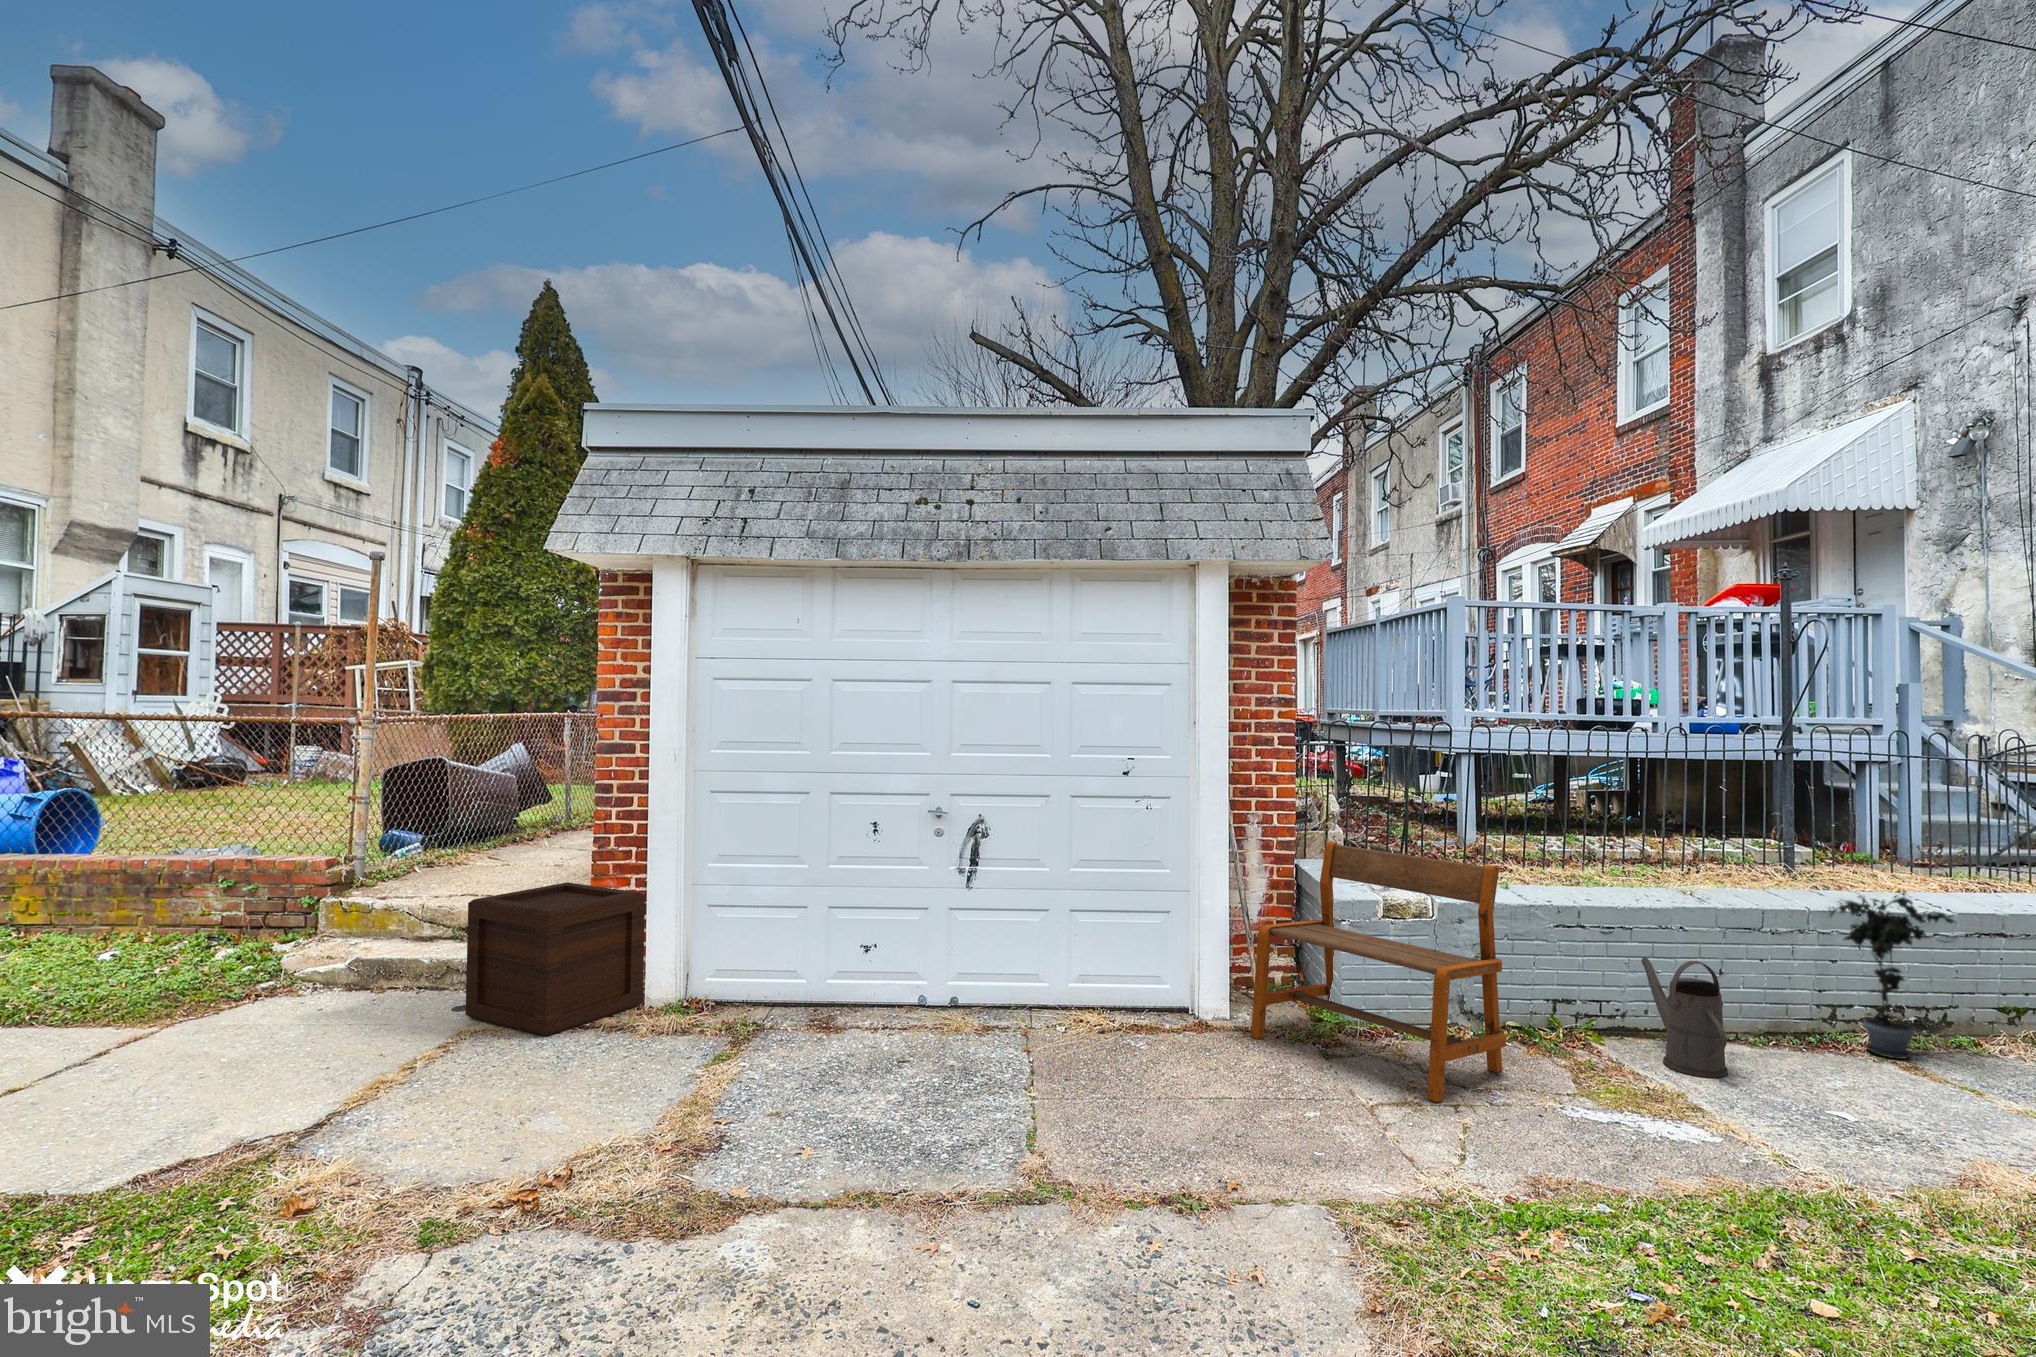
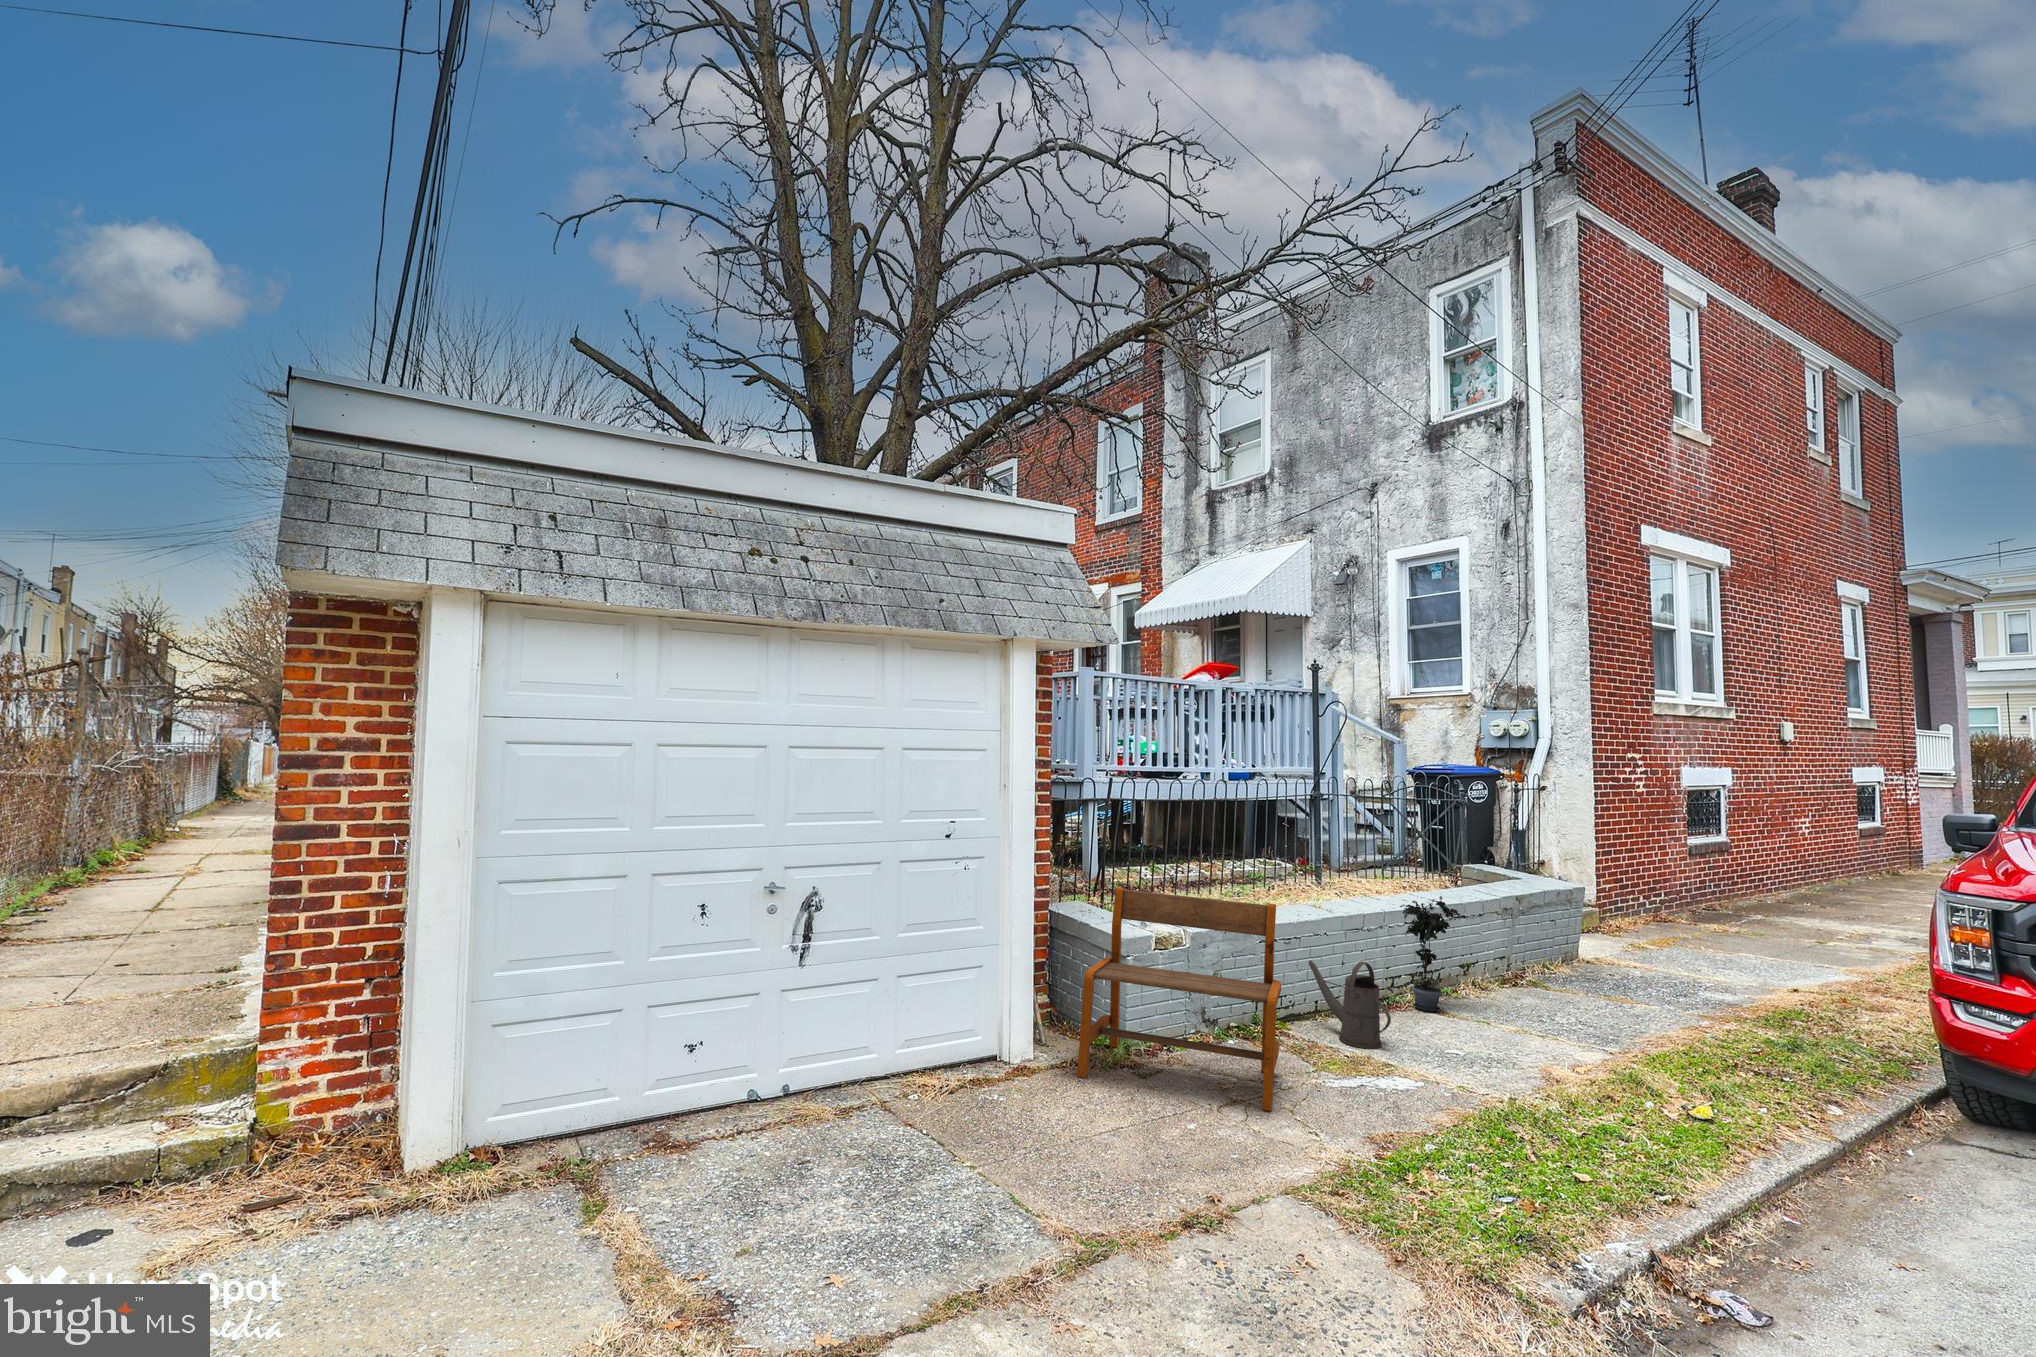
wooden crate: present [465,882,645,1036] -> none [51,1025,380,1280]

